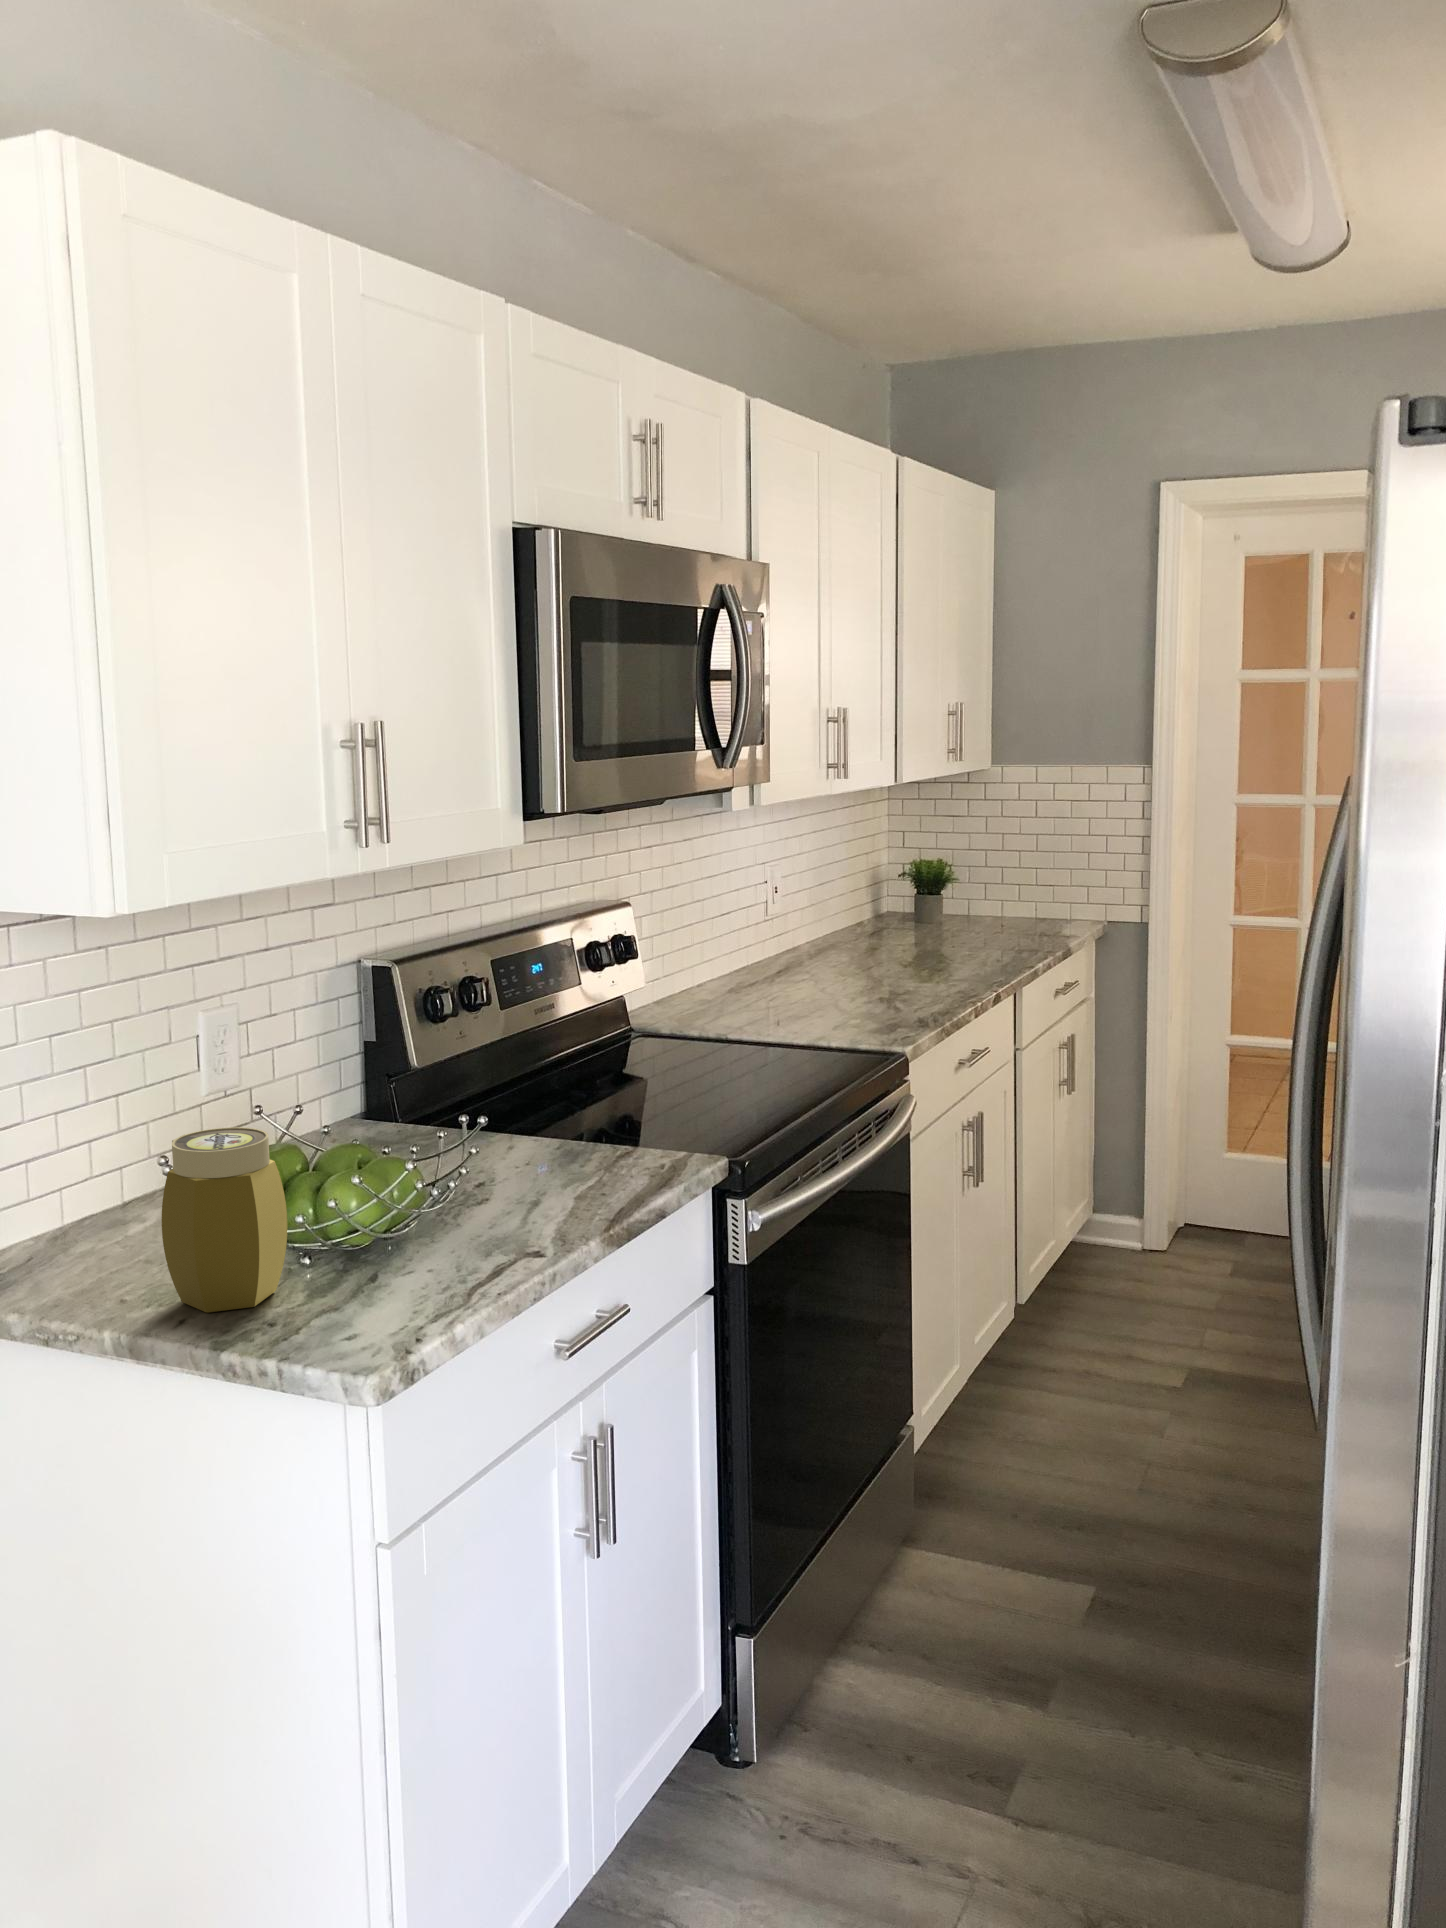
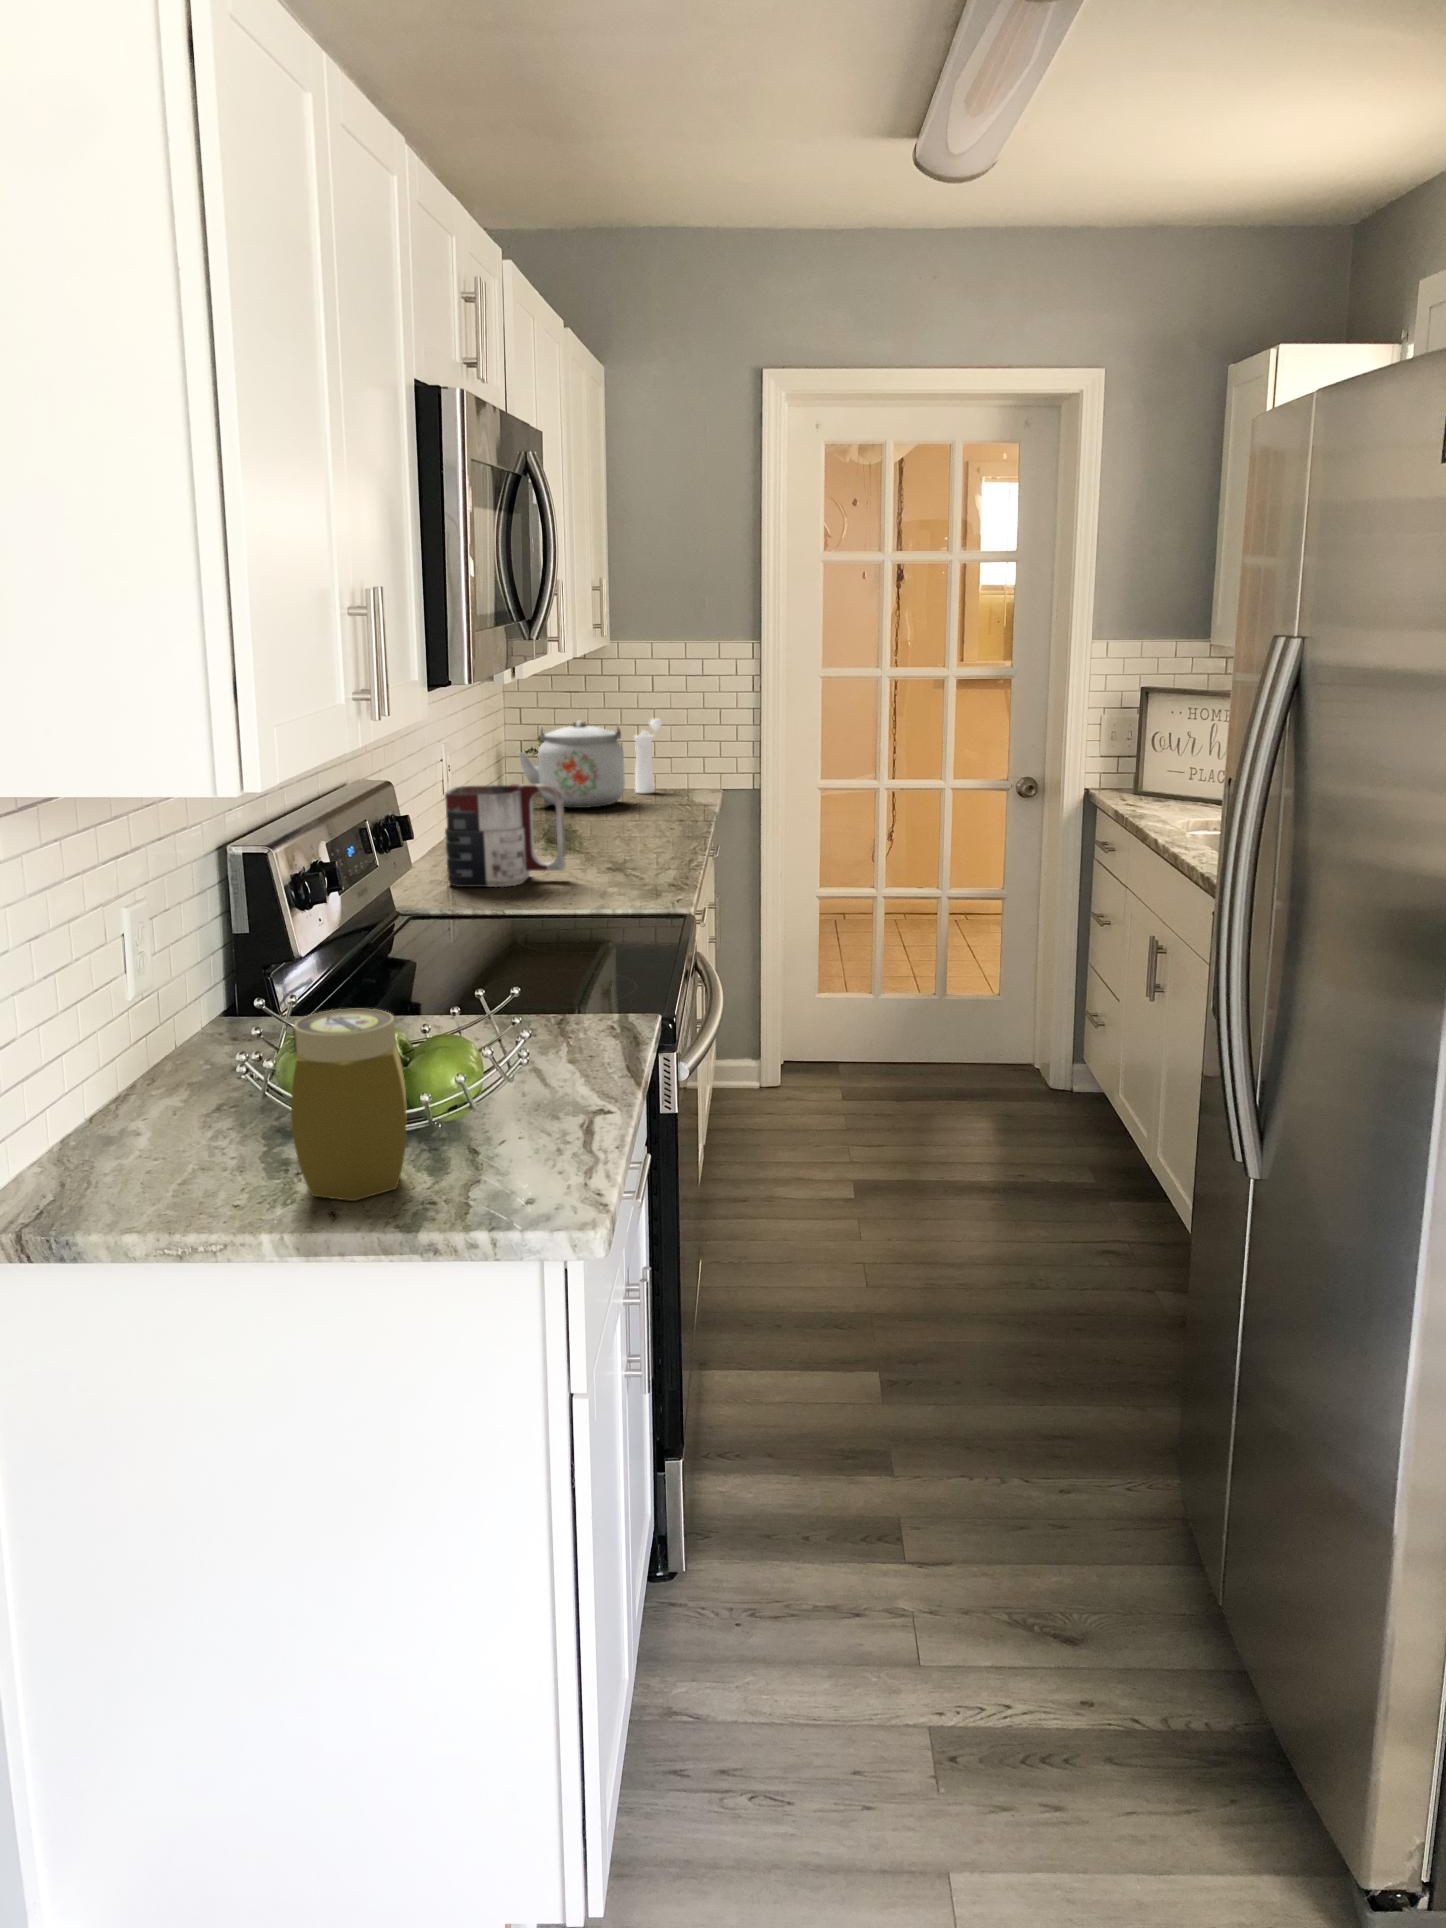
kettle: none [874,844,989,936] -> present [519,721,625,808]
pepper mill: none [1010,844,1048,924] -> present [634,719,662,793]
mug: none [696,910,815,1015] -> present [445,784,566,887]

